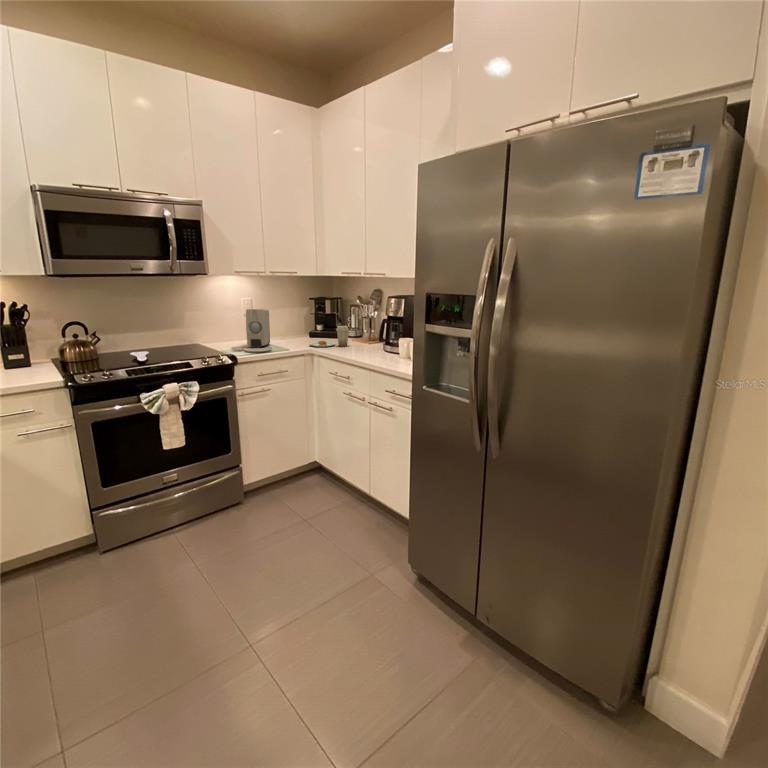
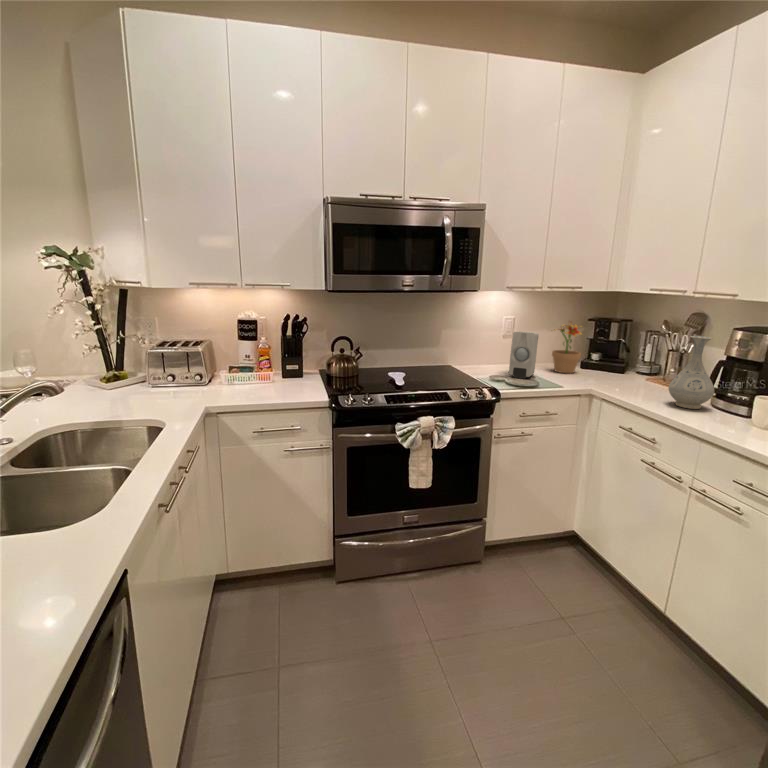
potted plant: none [280,299,306,341] -> present [552,325,582,373]
vase: none [356,303,381,354] -> present [668,336,714,409]
plate: present [309,326,349,347] -> none [588,361,652,390]

